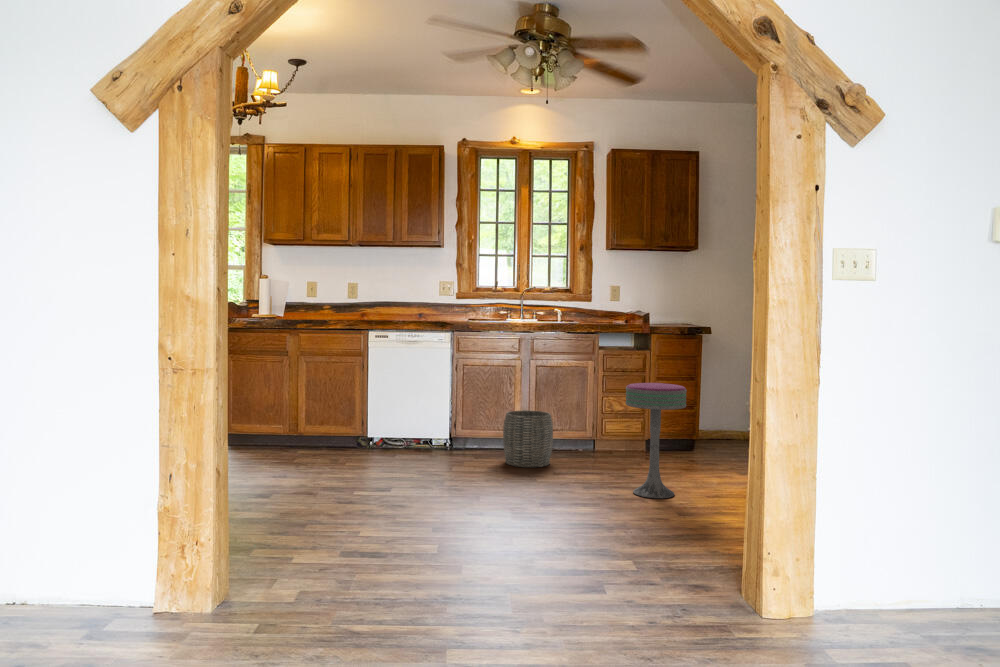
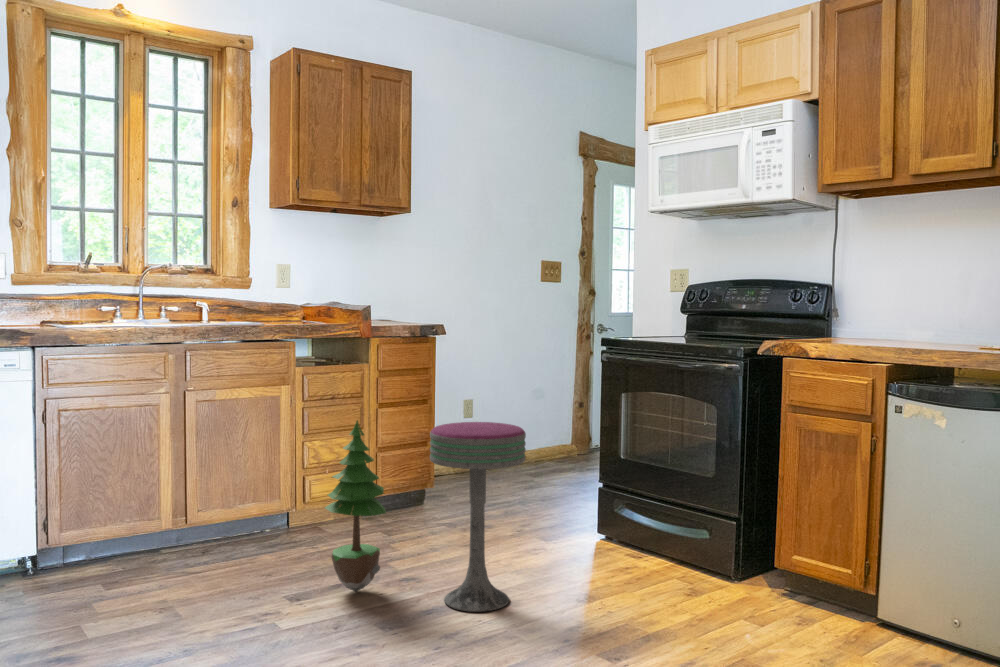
potted tree: none [574,377,611,480] -> present [325,420,386,591]
woven basket: present [503,410,553,467] -> none [166,481,259,588]

